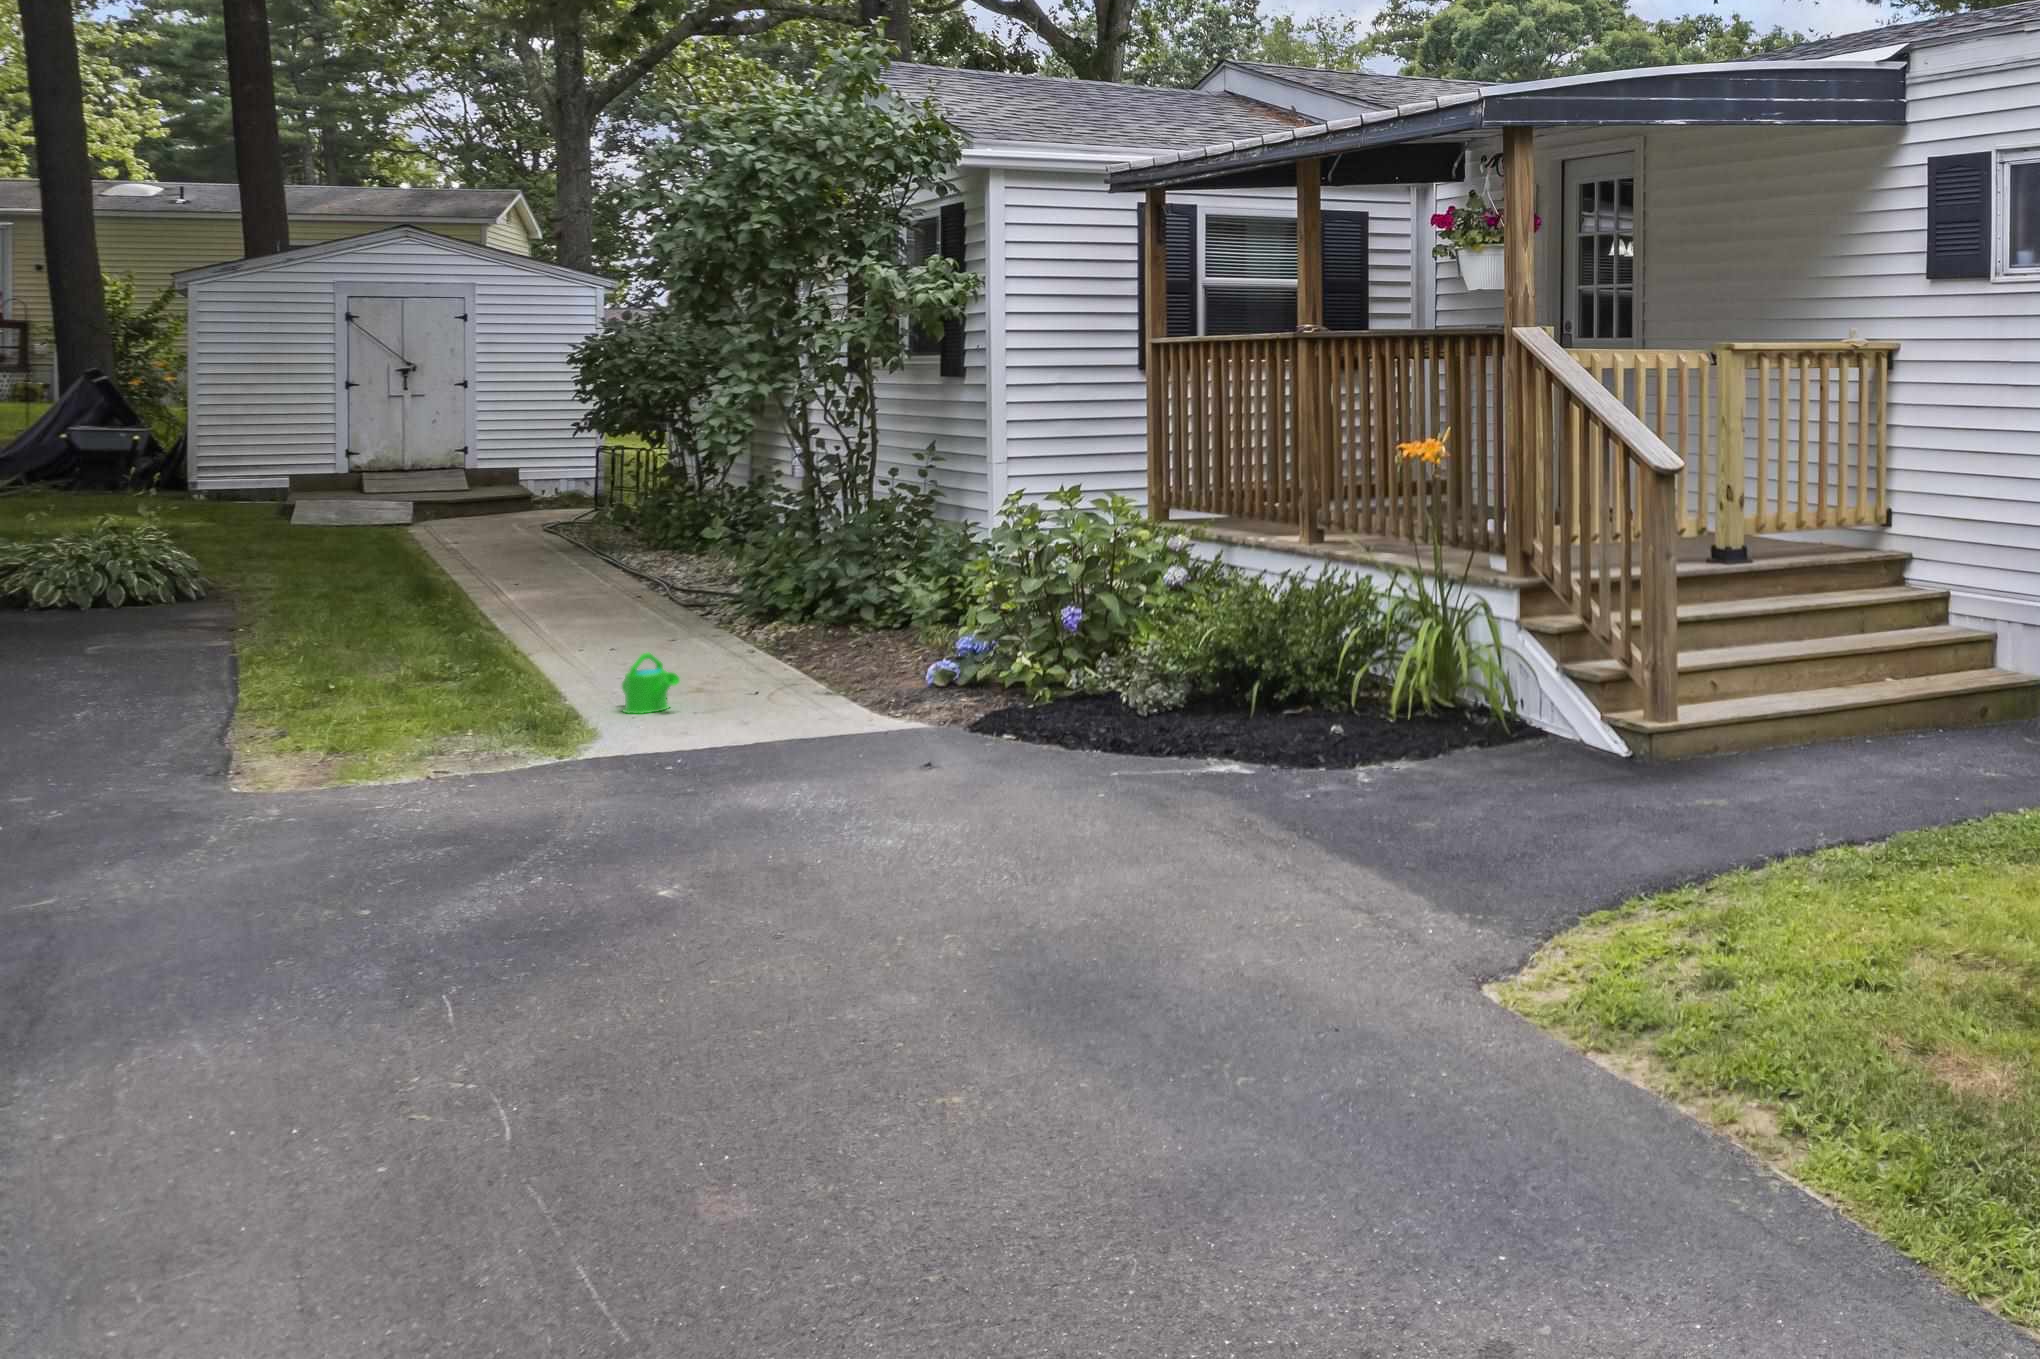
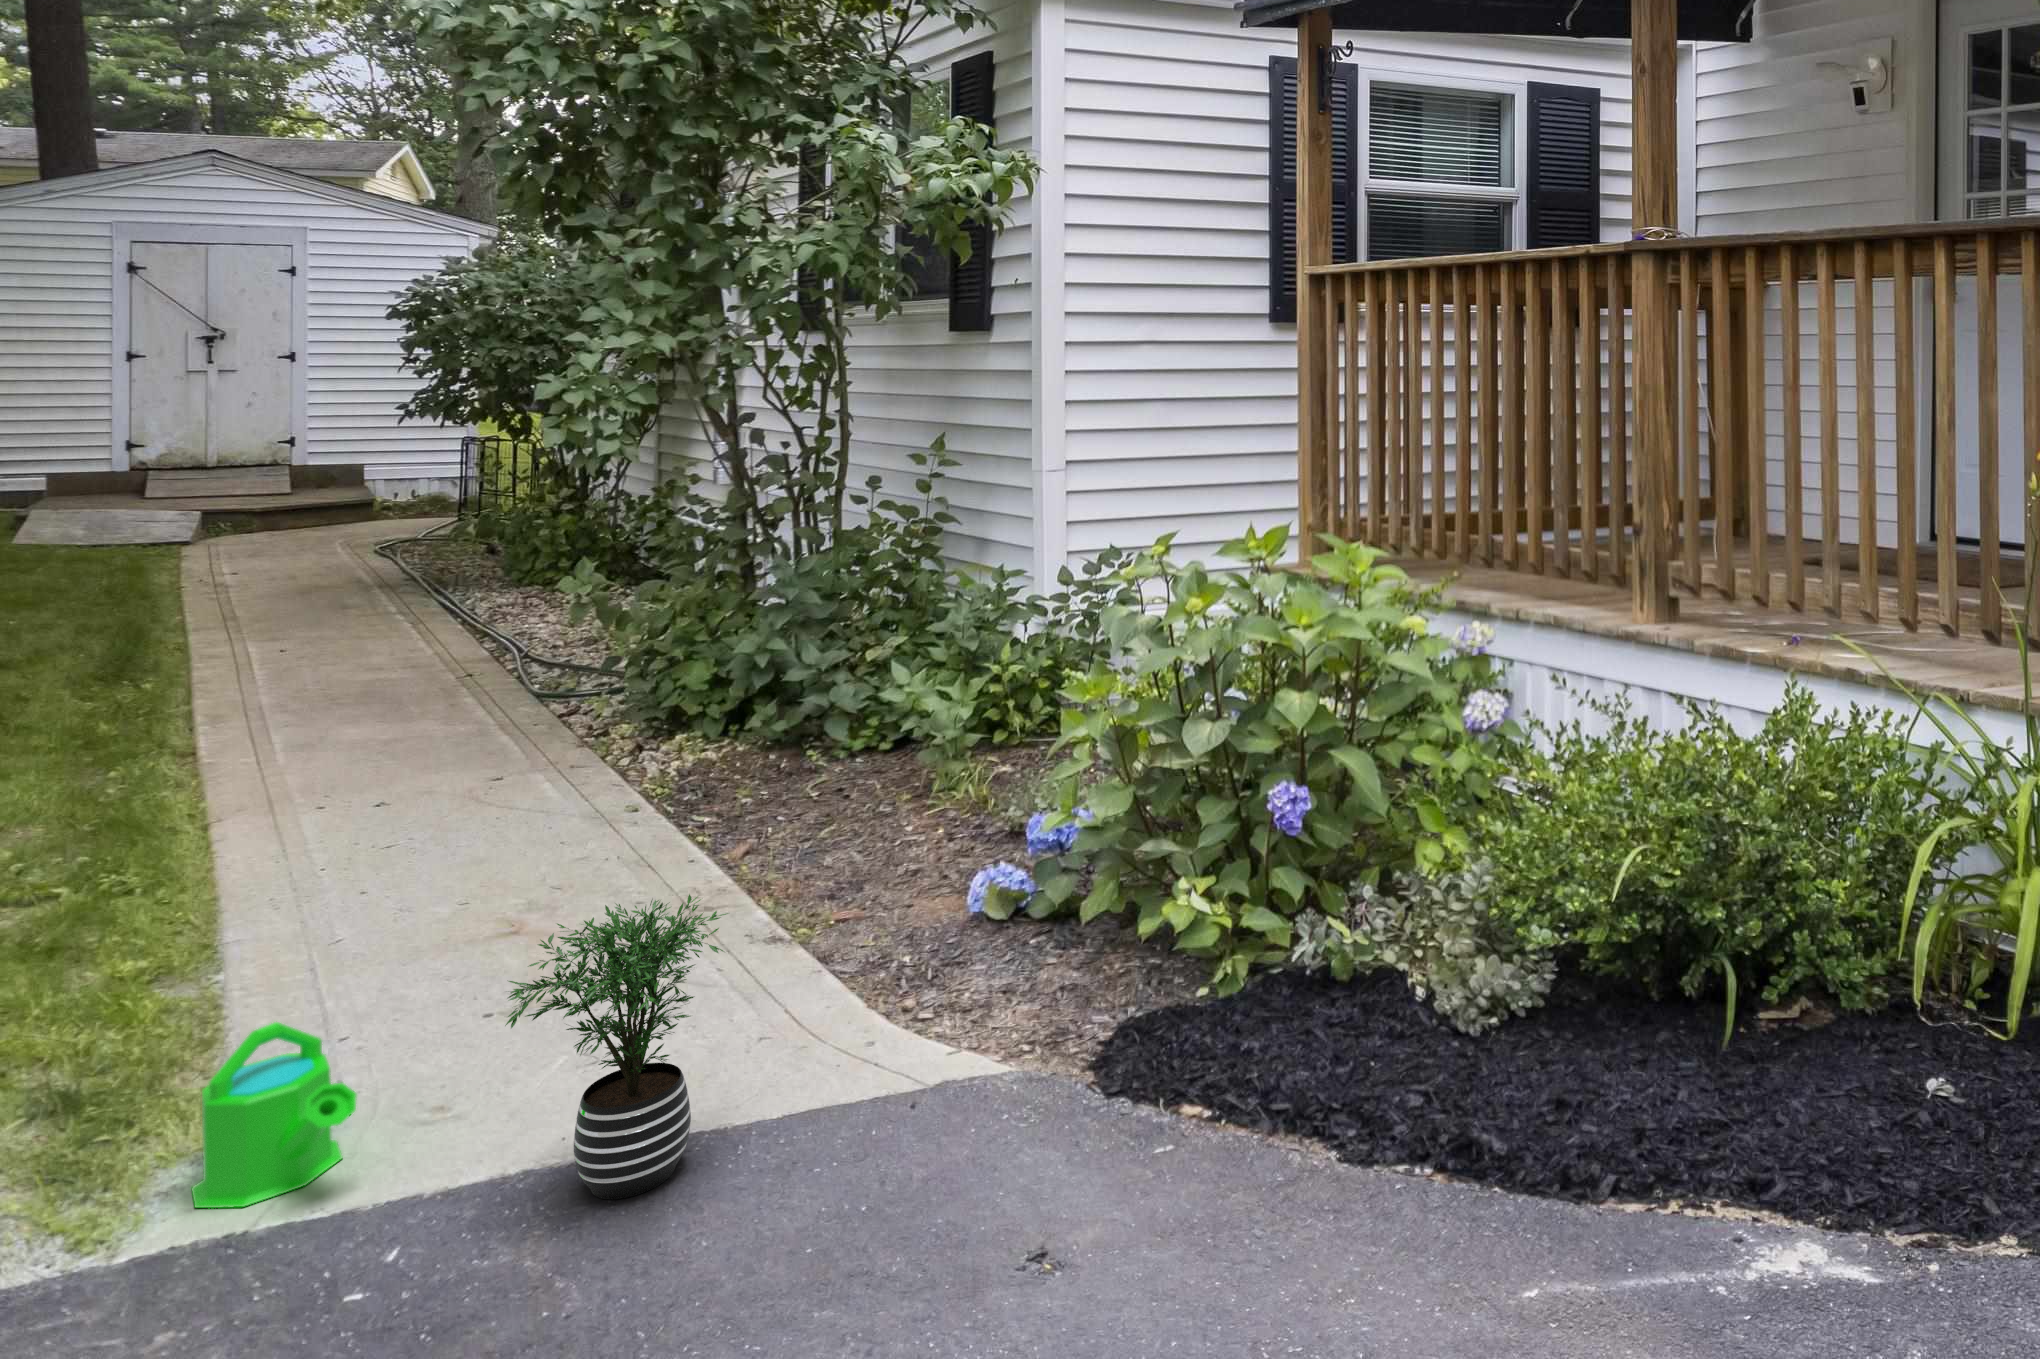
potted plant: none [734,608,816,716] -> present [505,894,728,1199]

